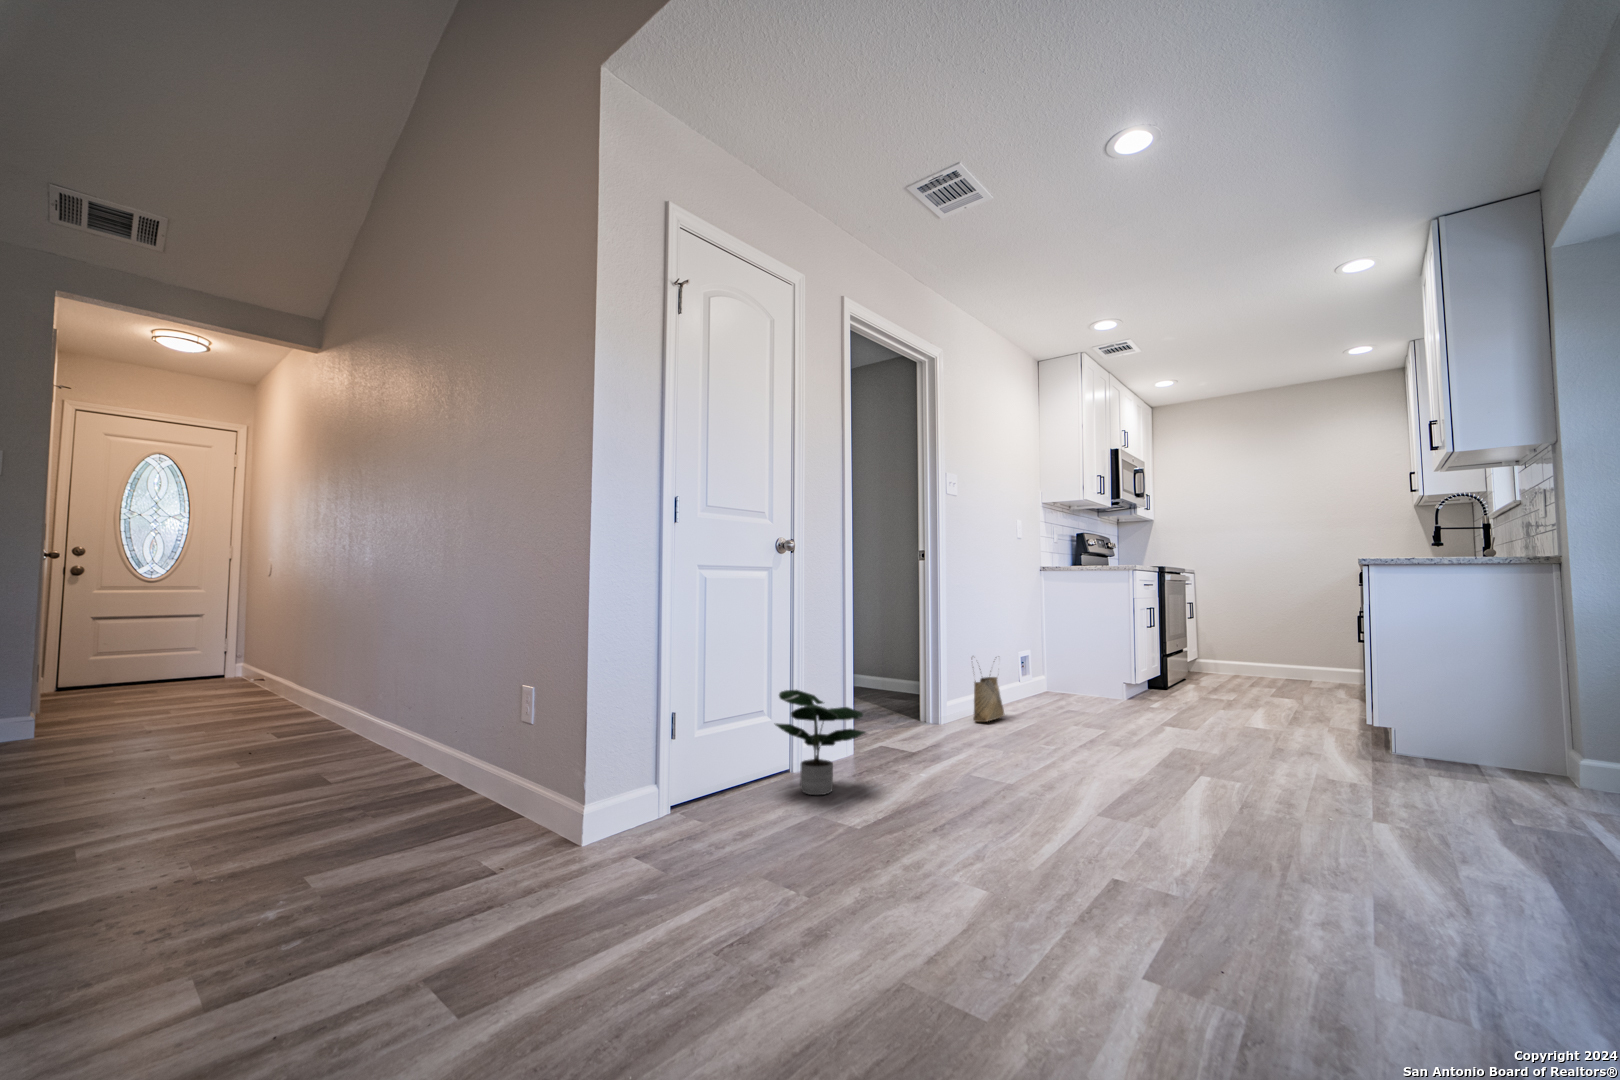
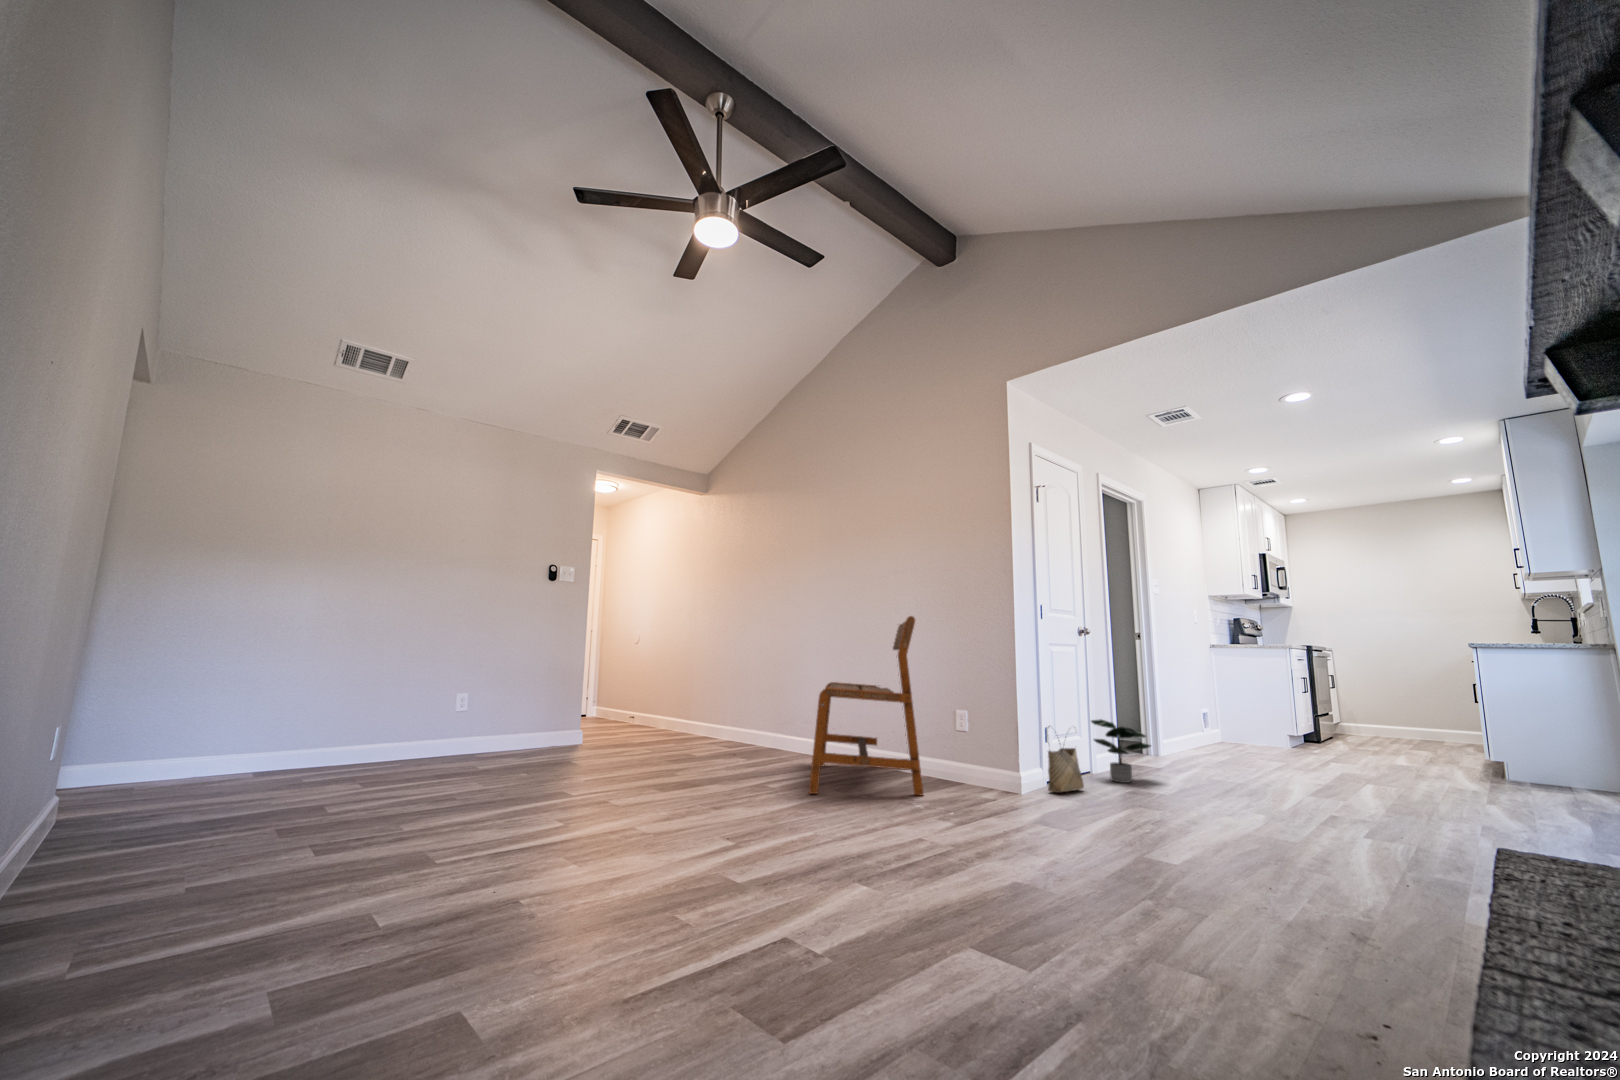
bench: none [123,516,502,873] -> present [809,616,924,795]
woven basket: present [973,677,1004,722] -> present [1048,737,1084,792]

